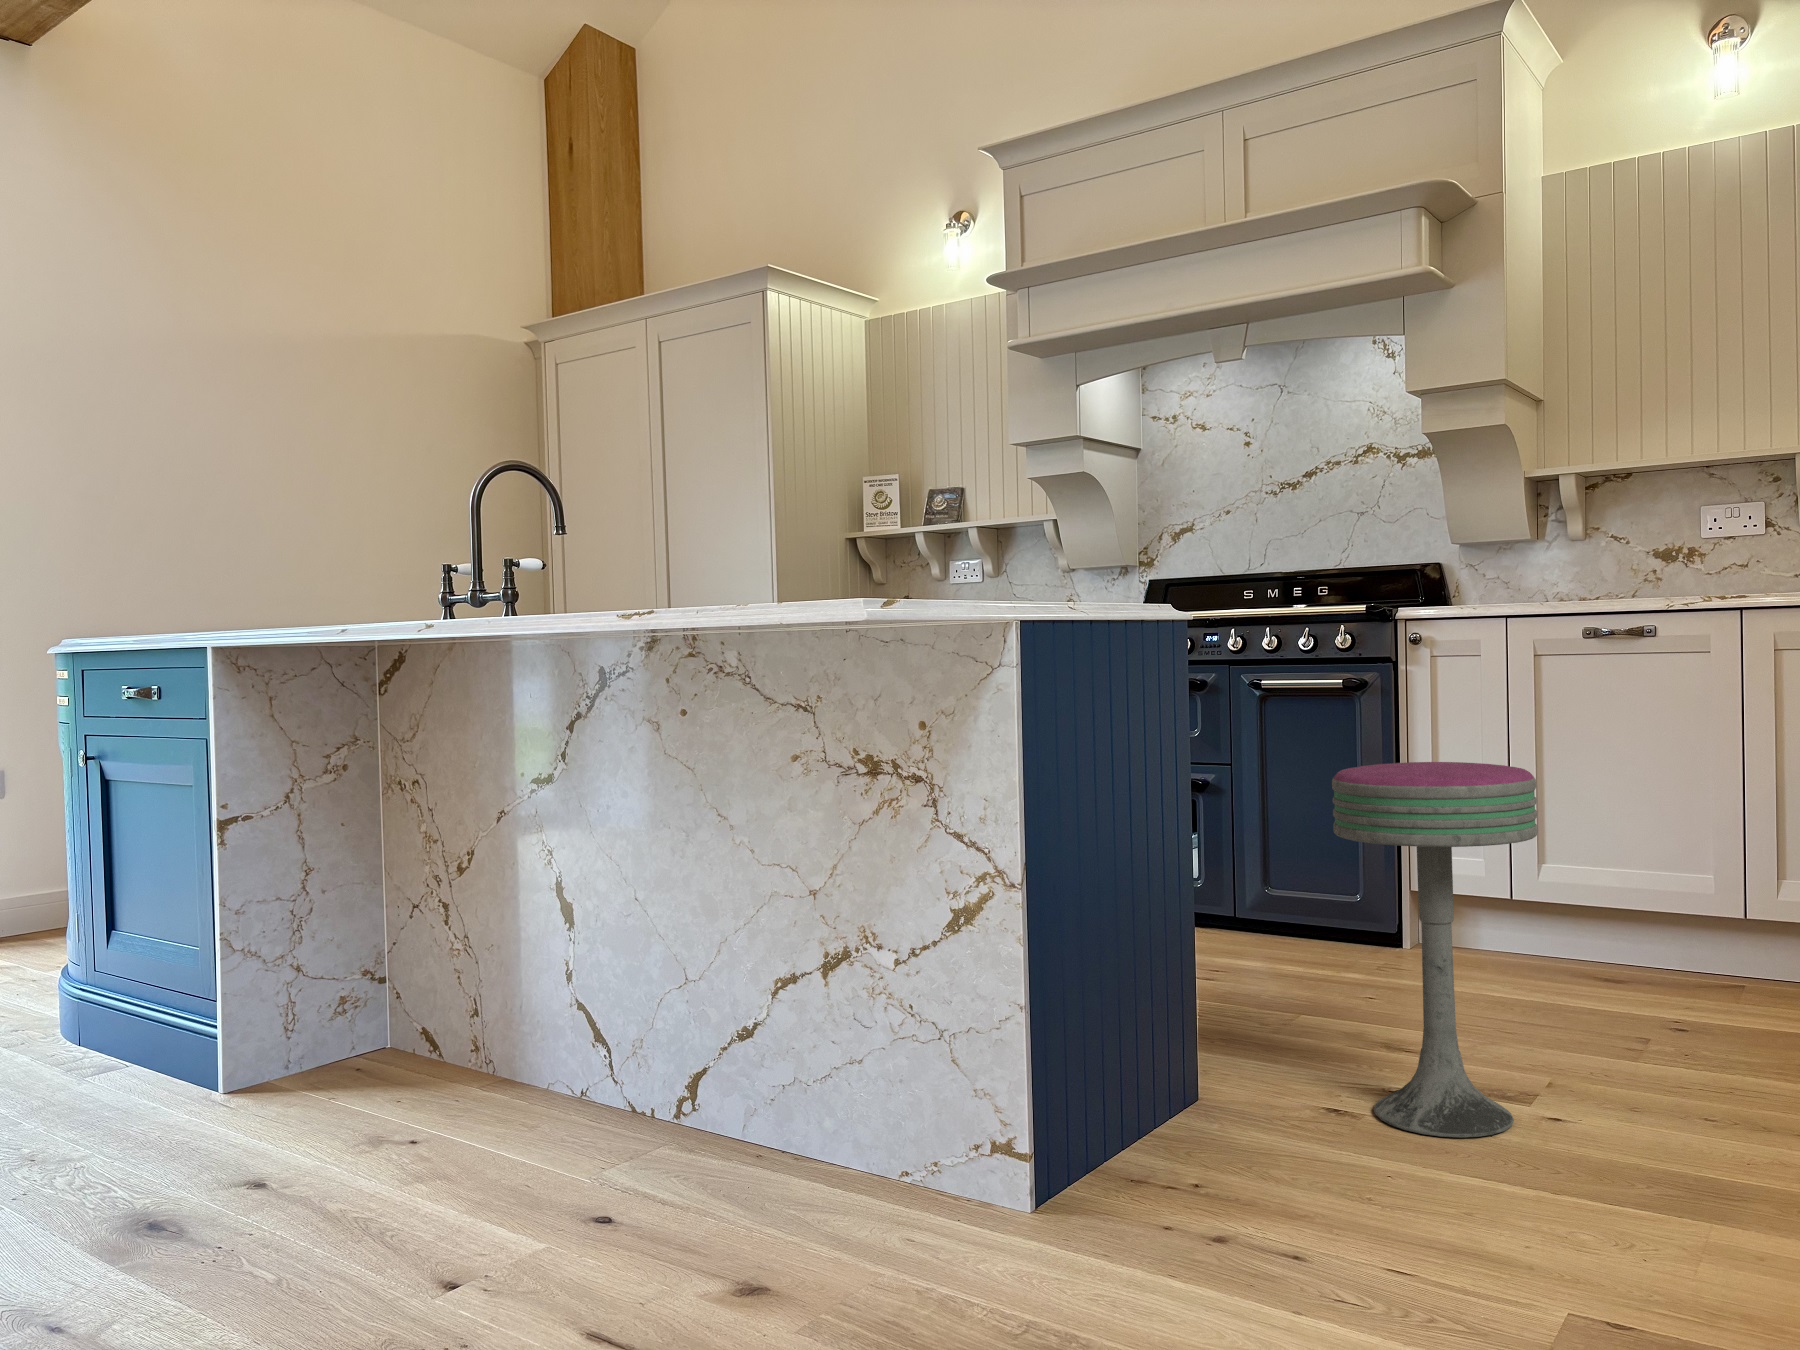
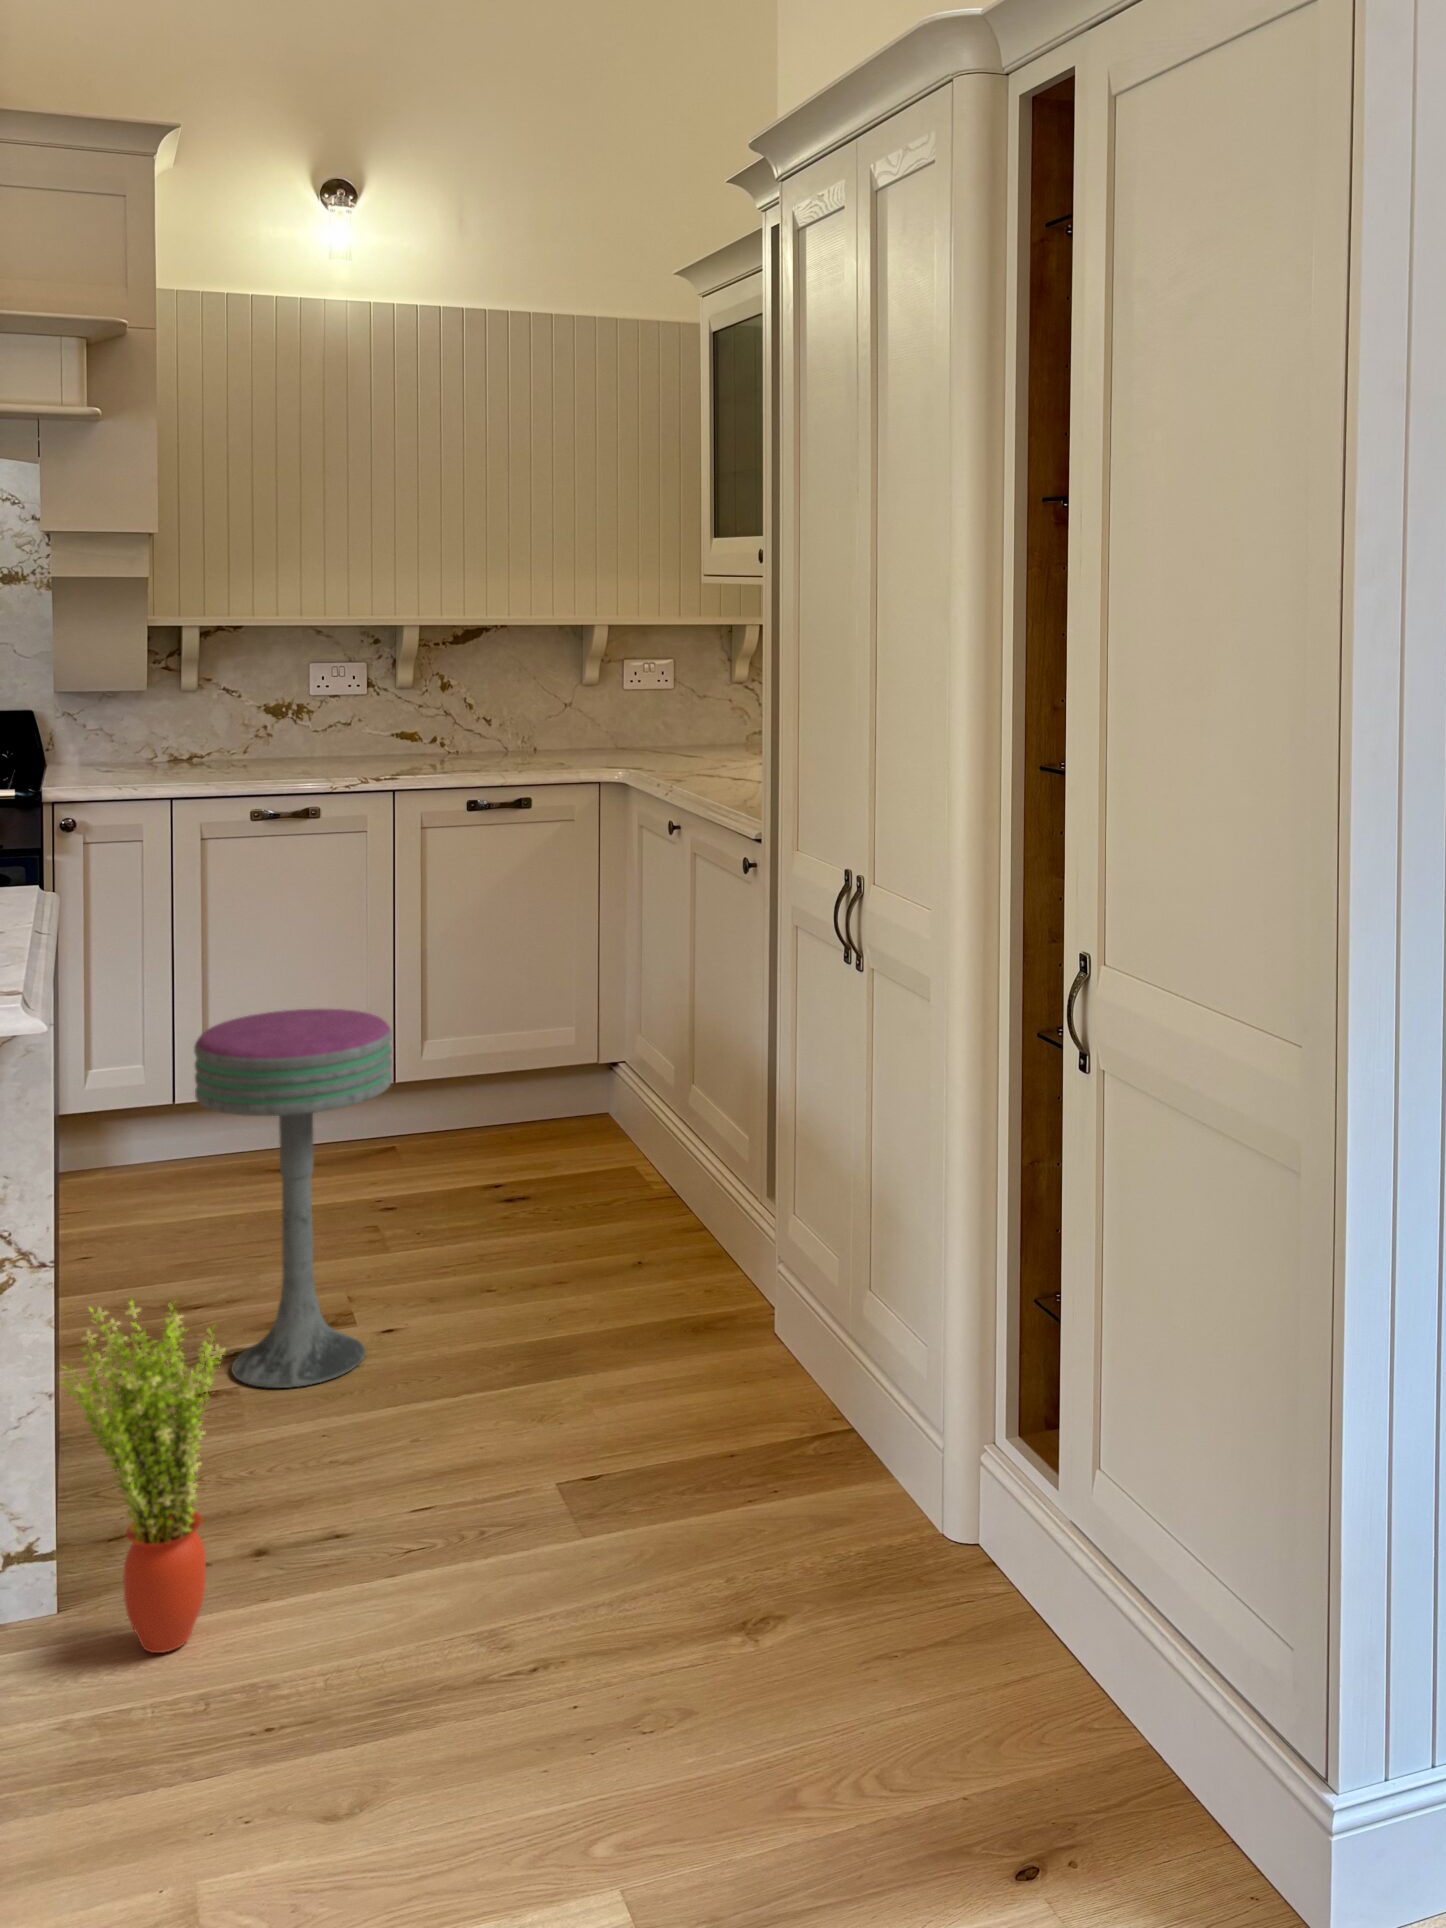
potted plant: none [962,917,1107,1273] -> present [62,1298,225,1653]

